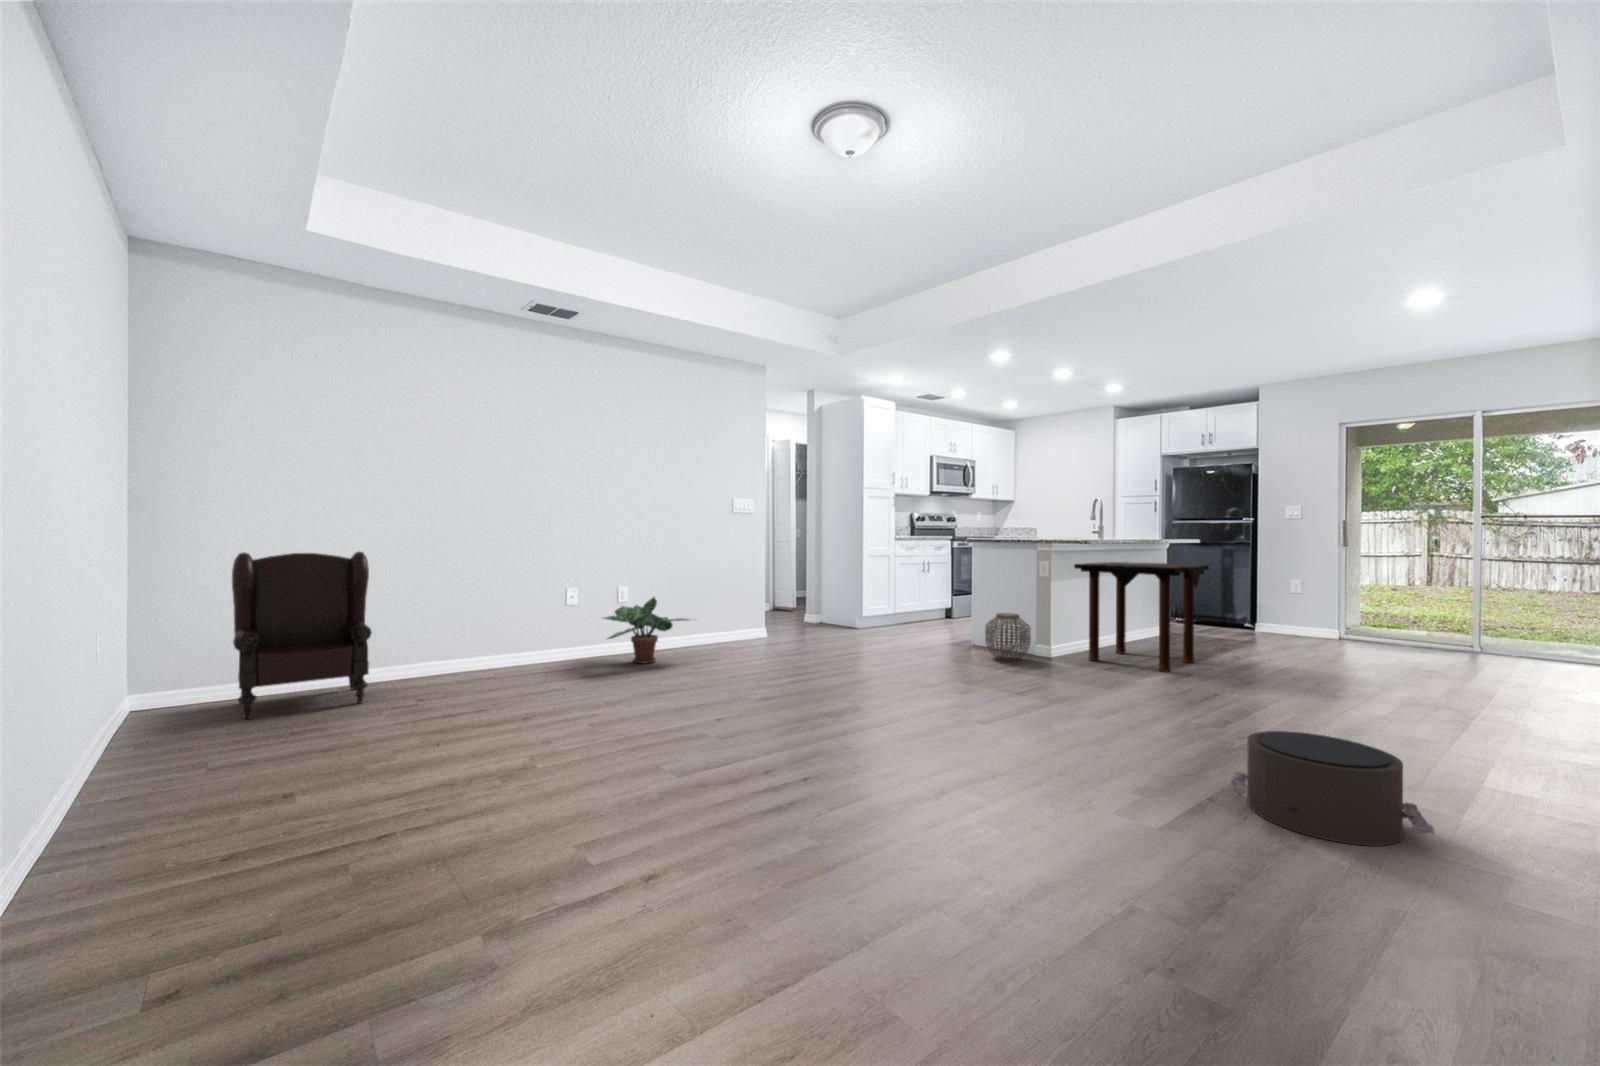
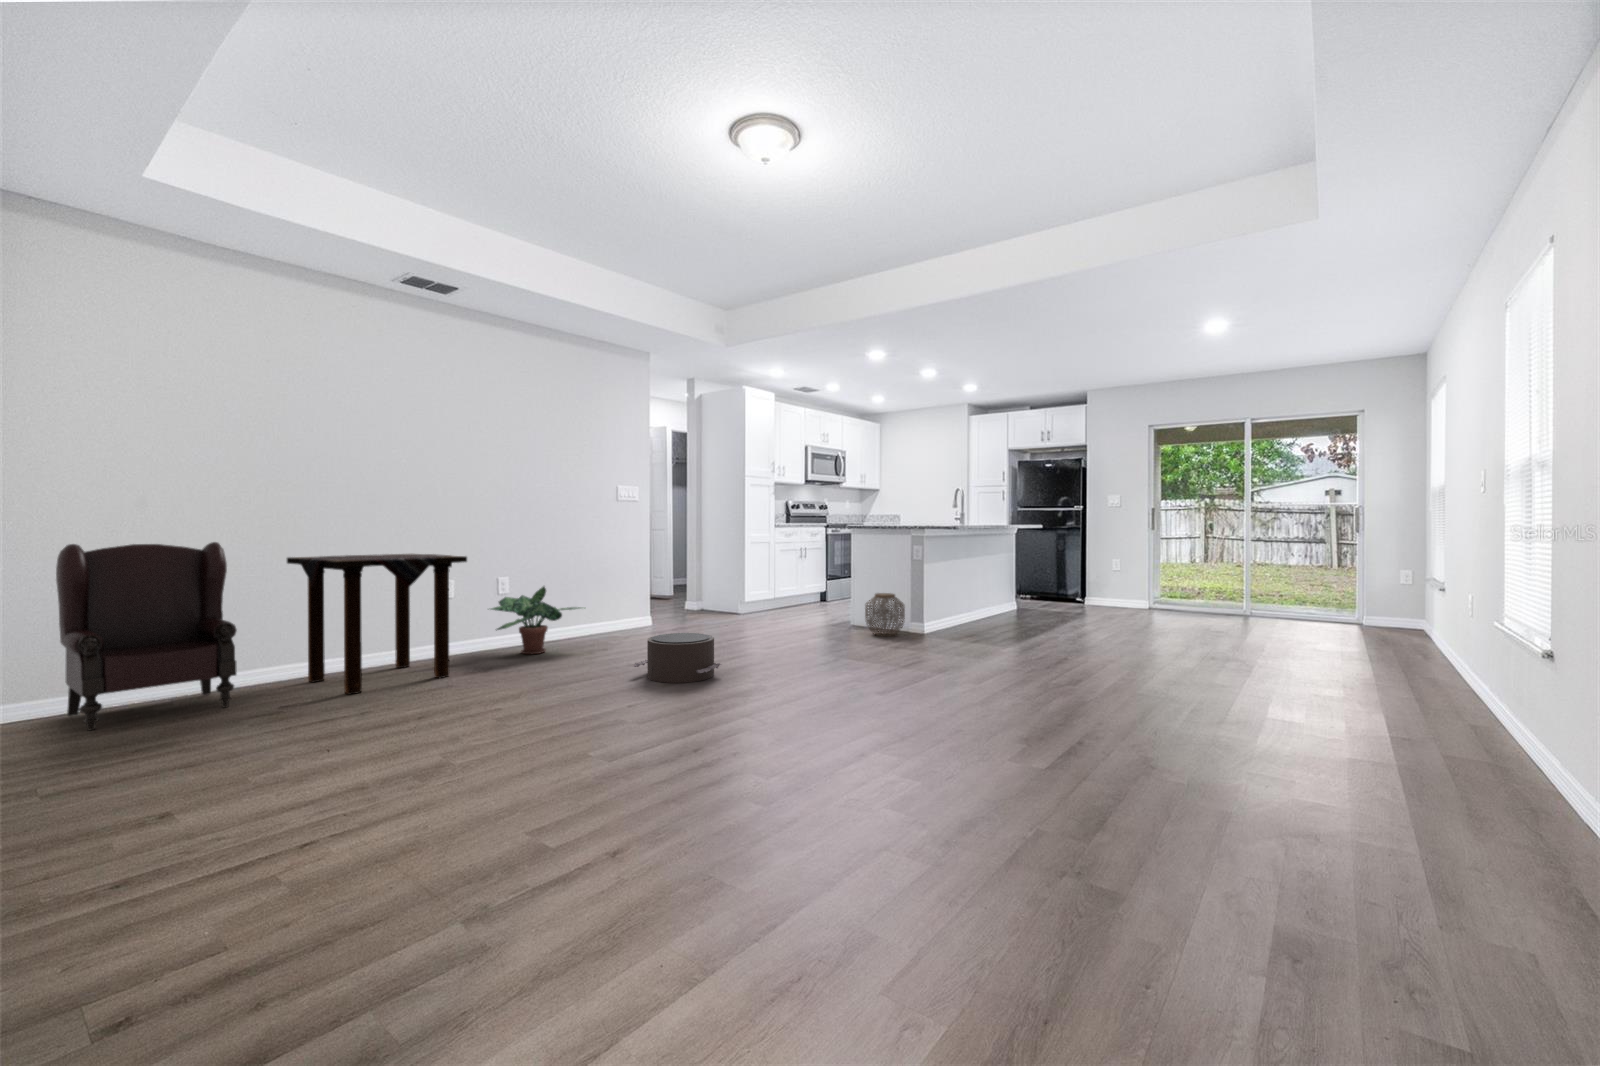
side table: present [1074,562,1209,672] -> present [287,554,467,695]
pouf: present [1231,731,1435,846] -> present [633,633,721,683]

